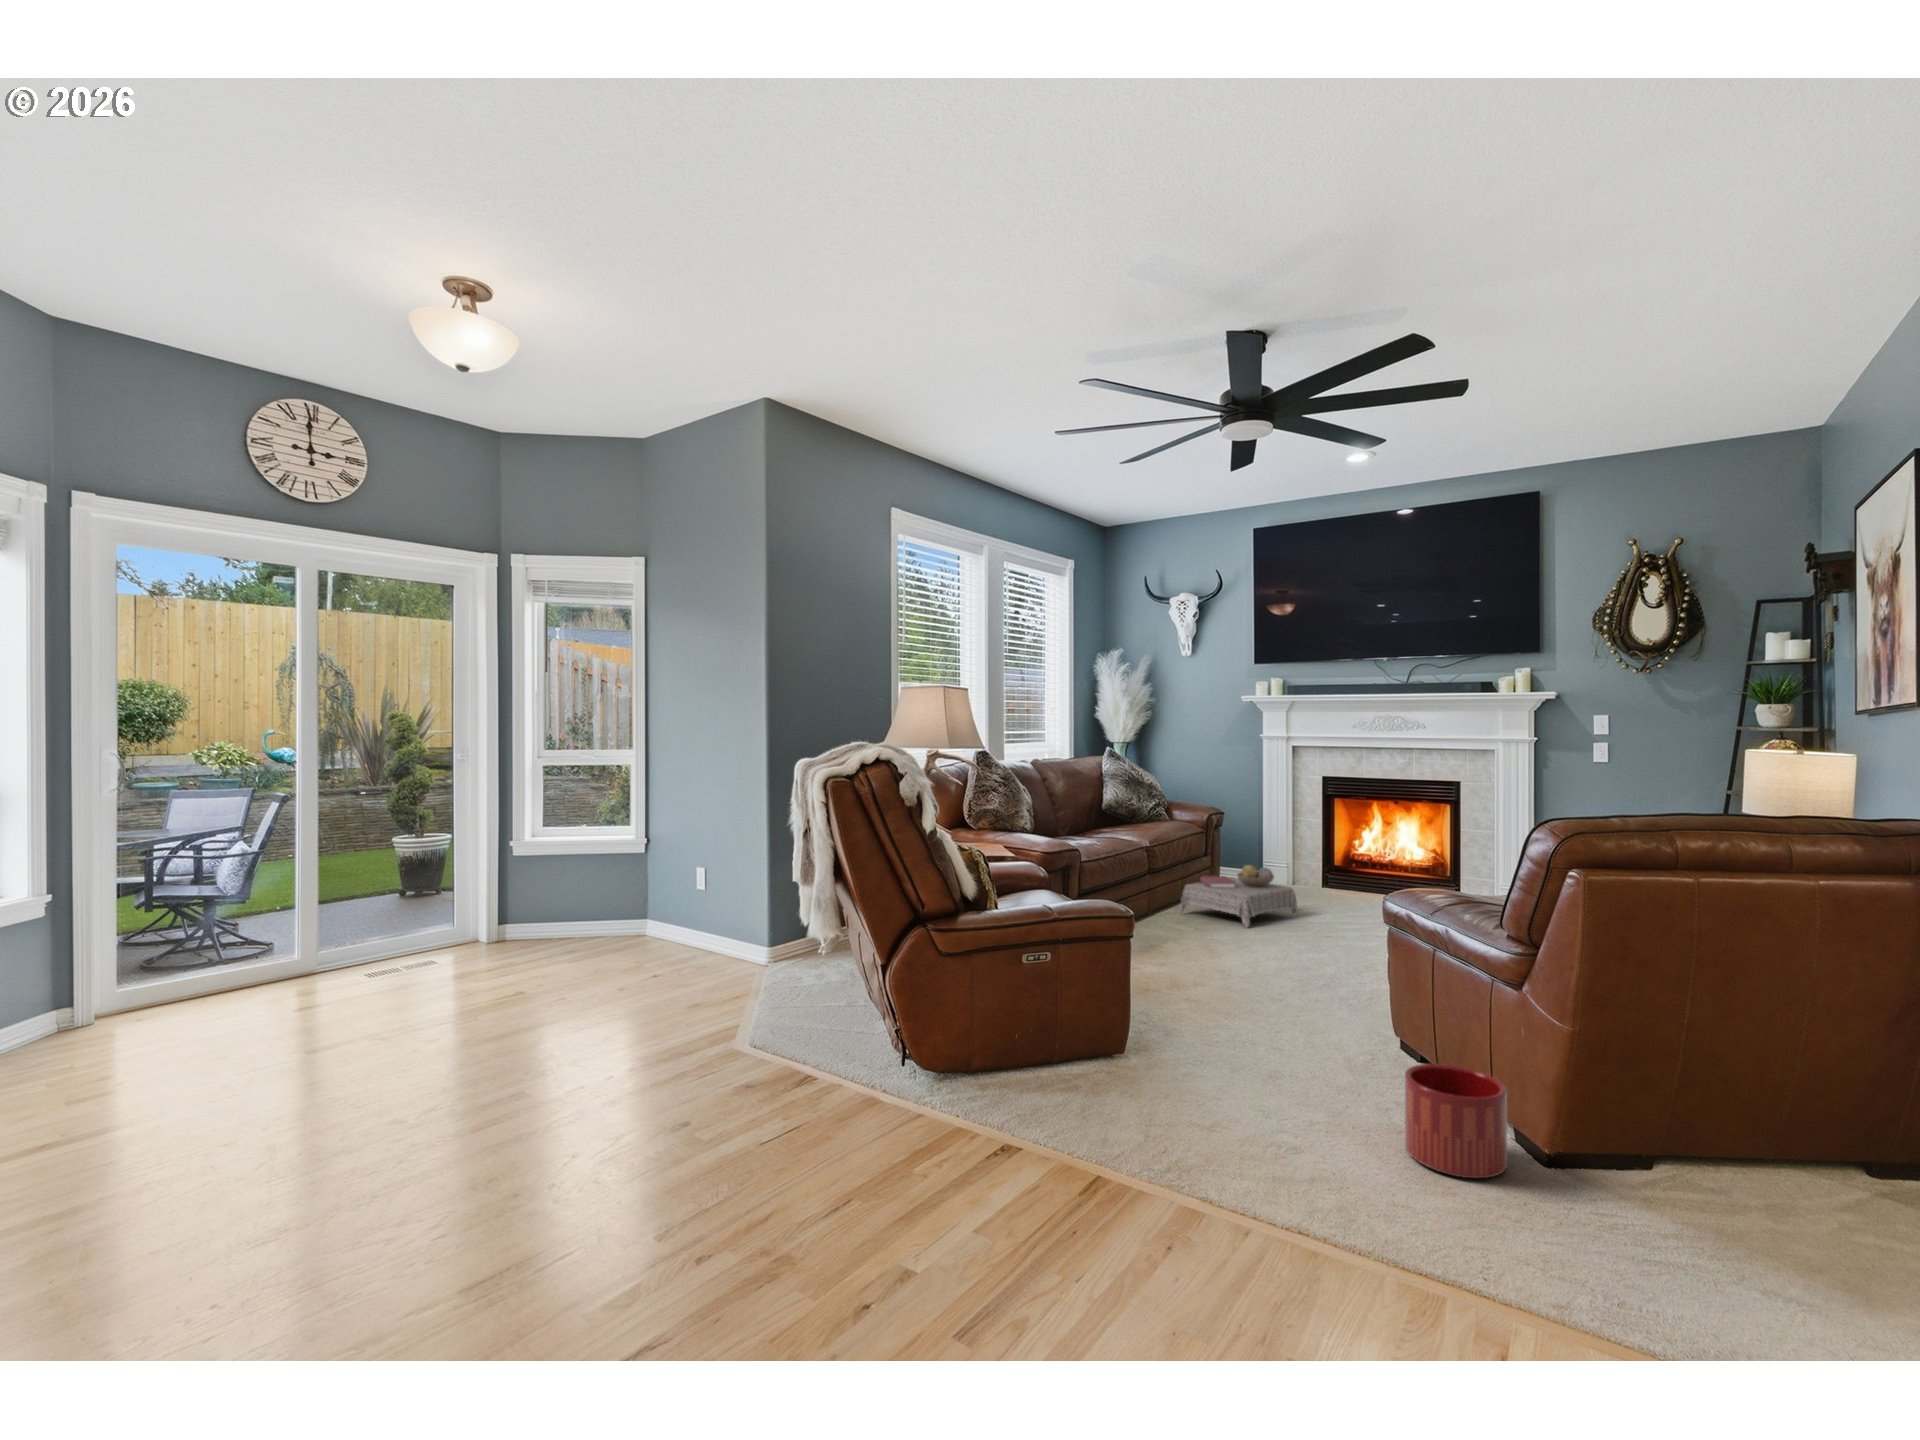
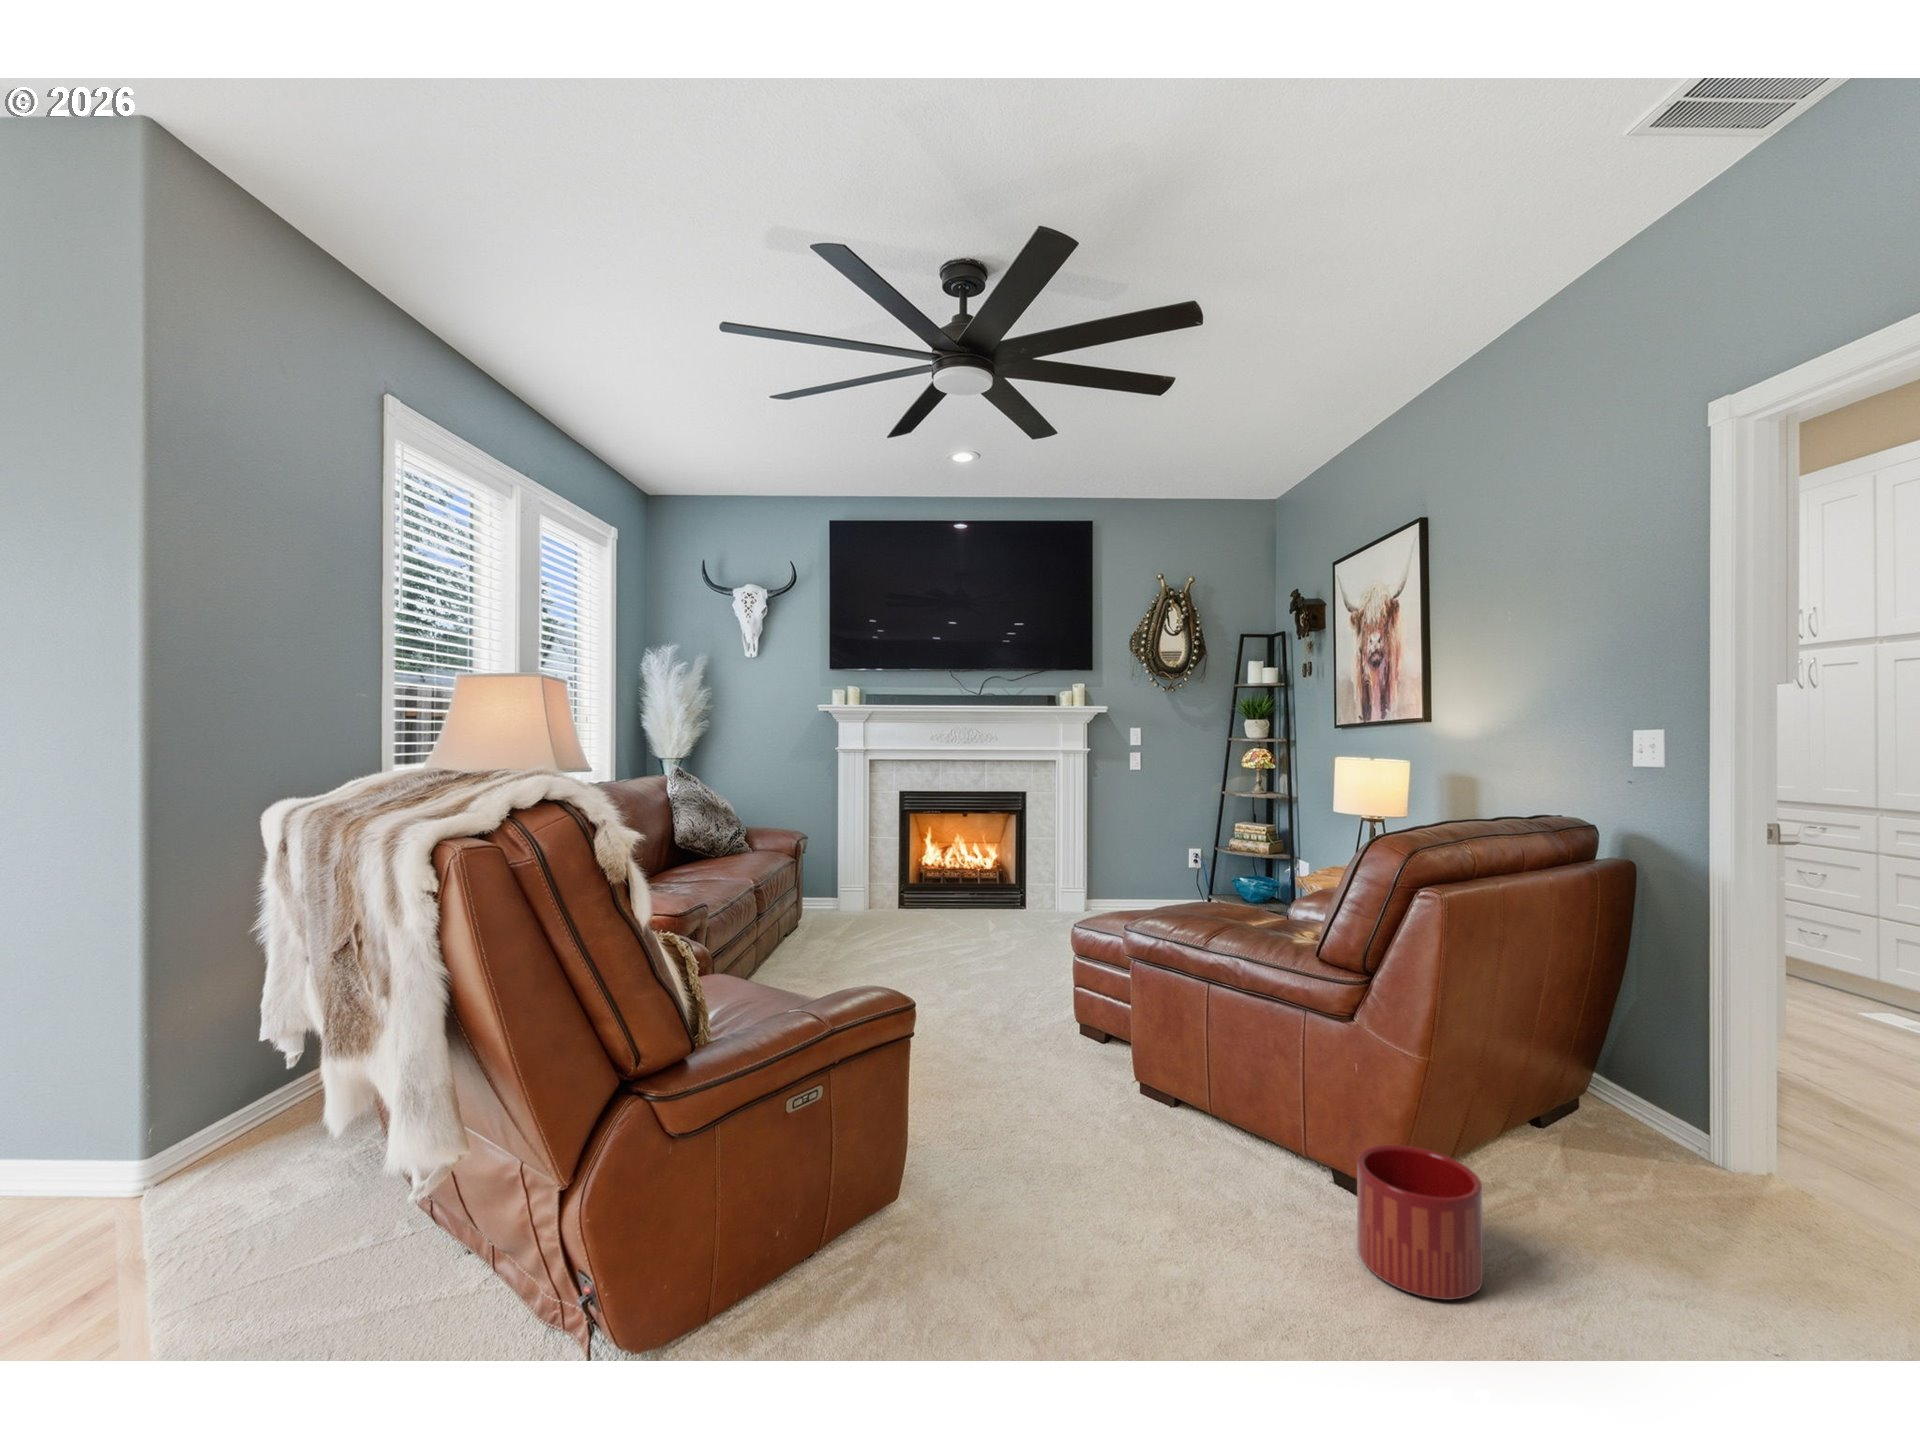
ottoman: present [1180,865,1298,927] -> none [790,894,914,969]

